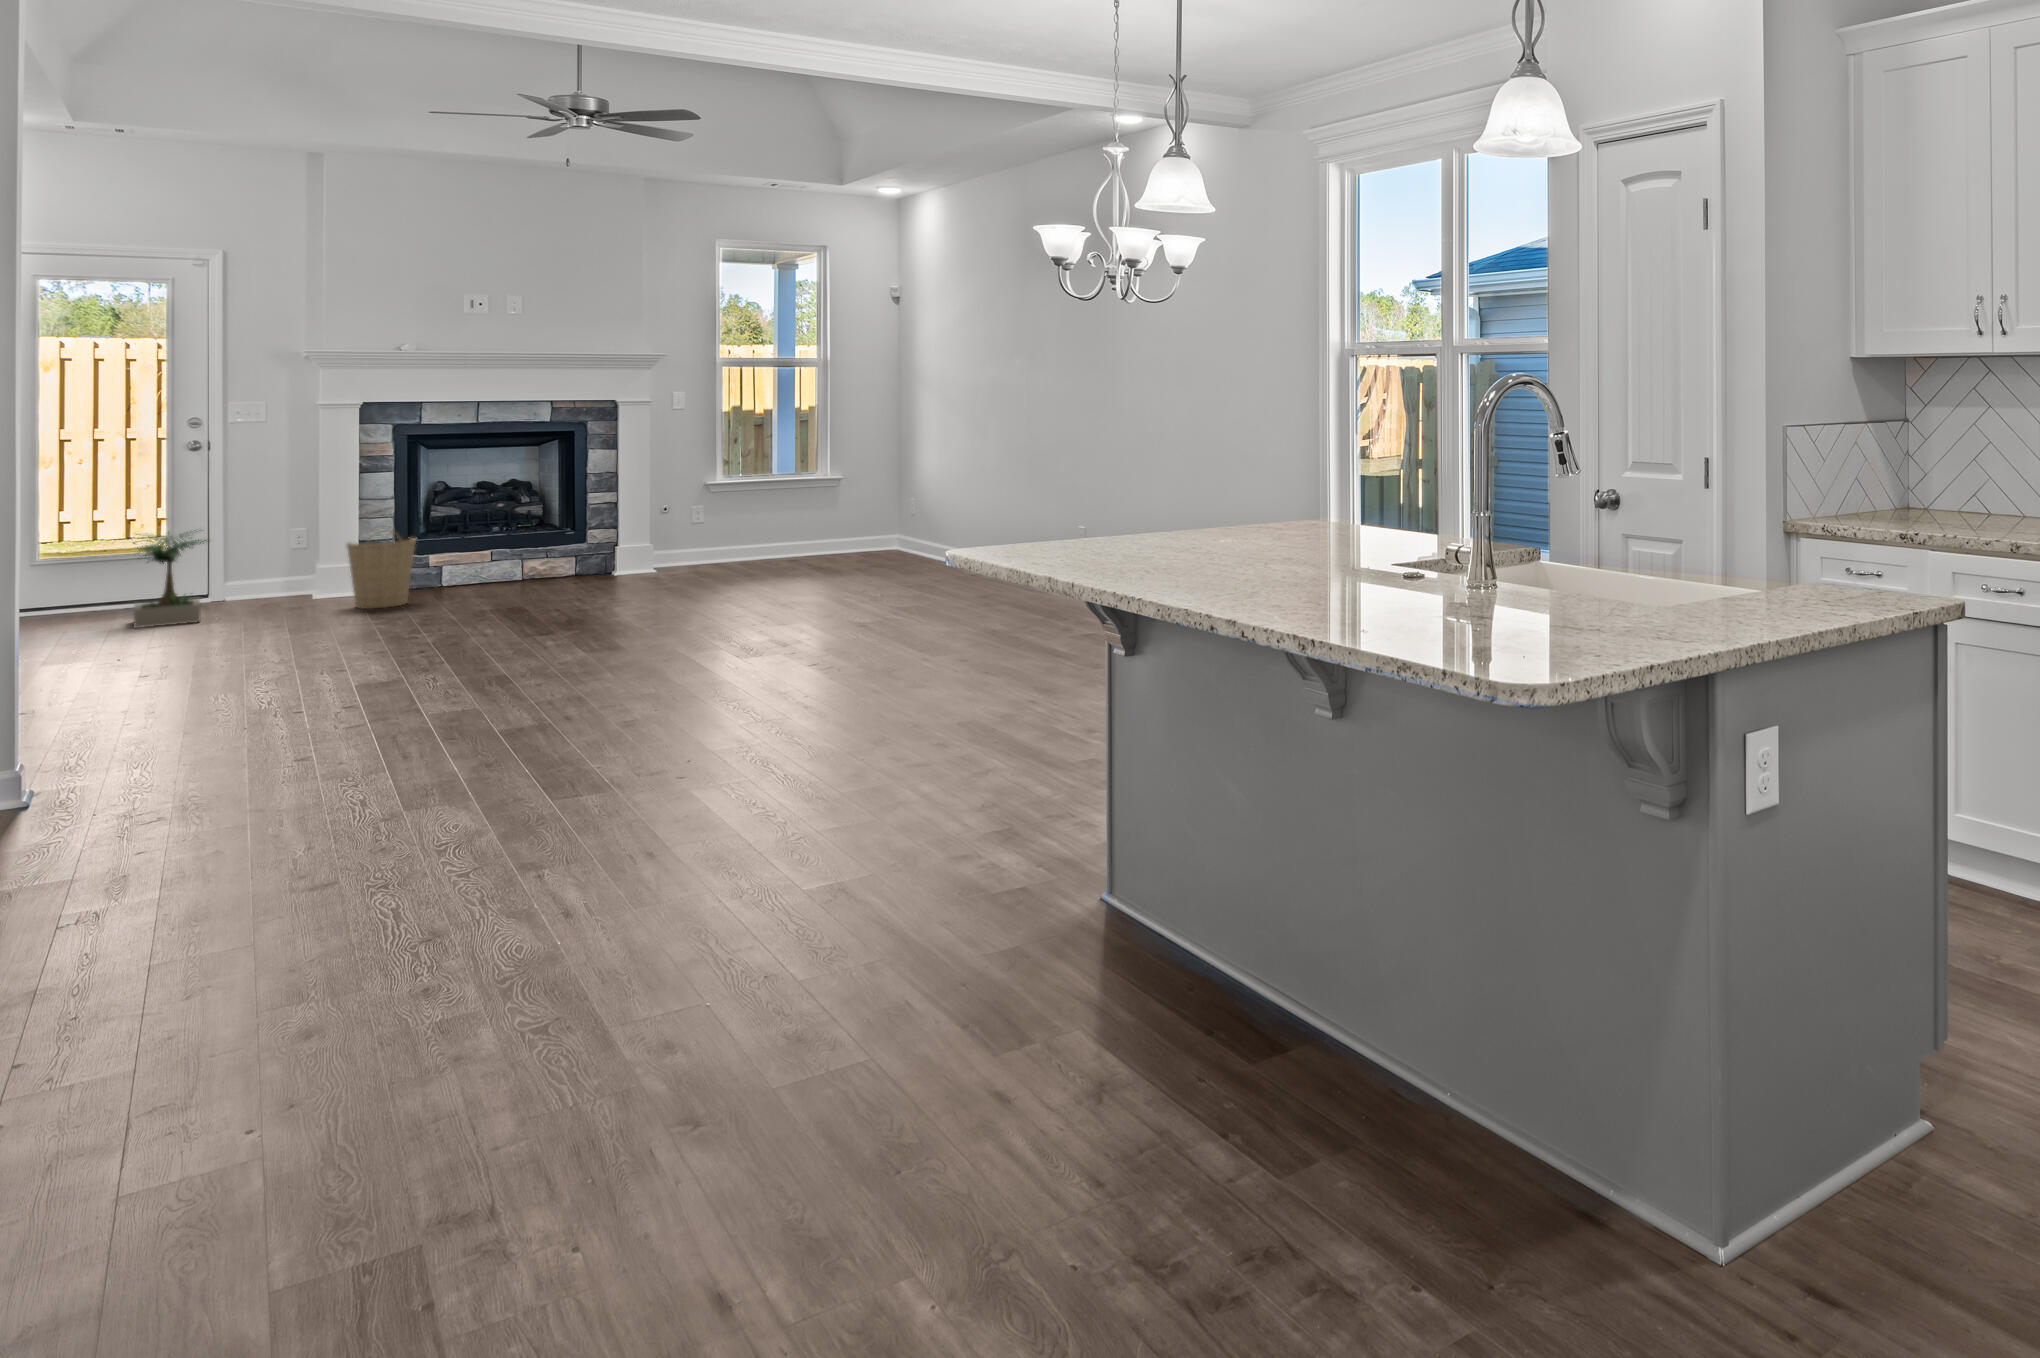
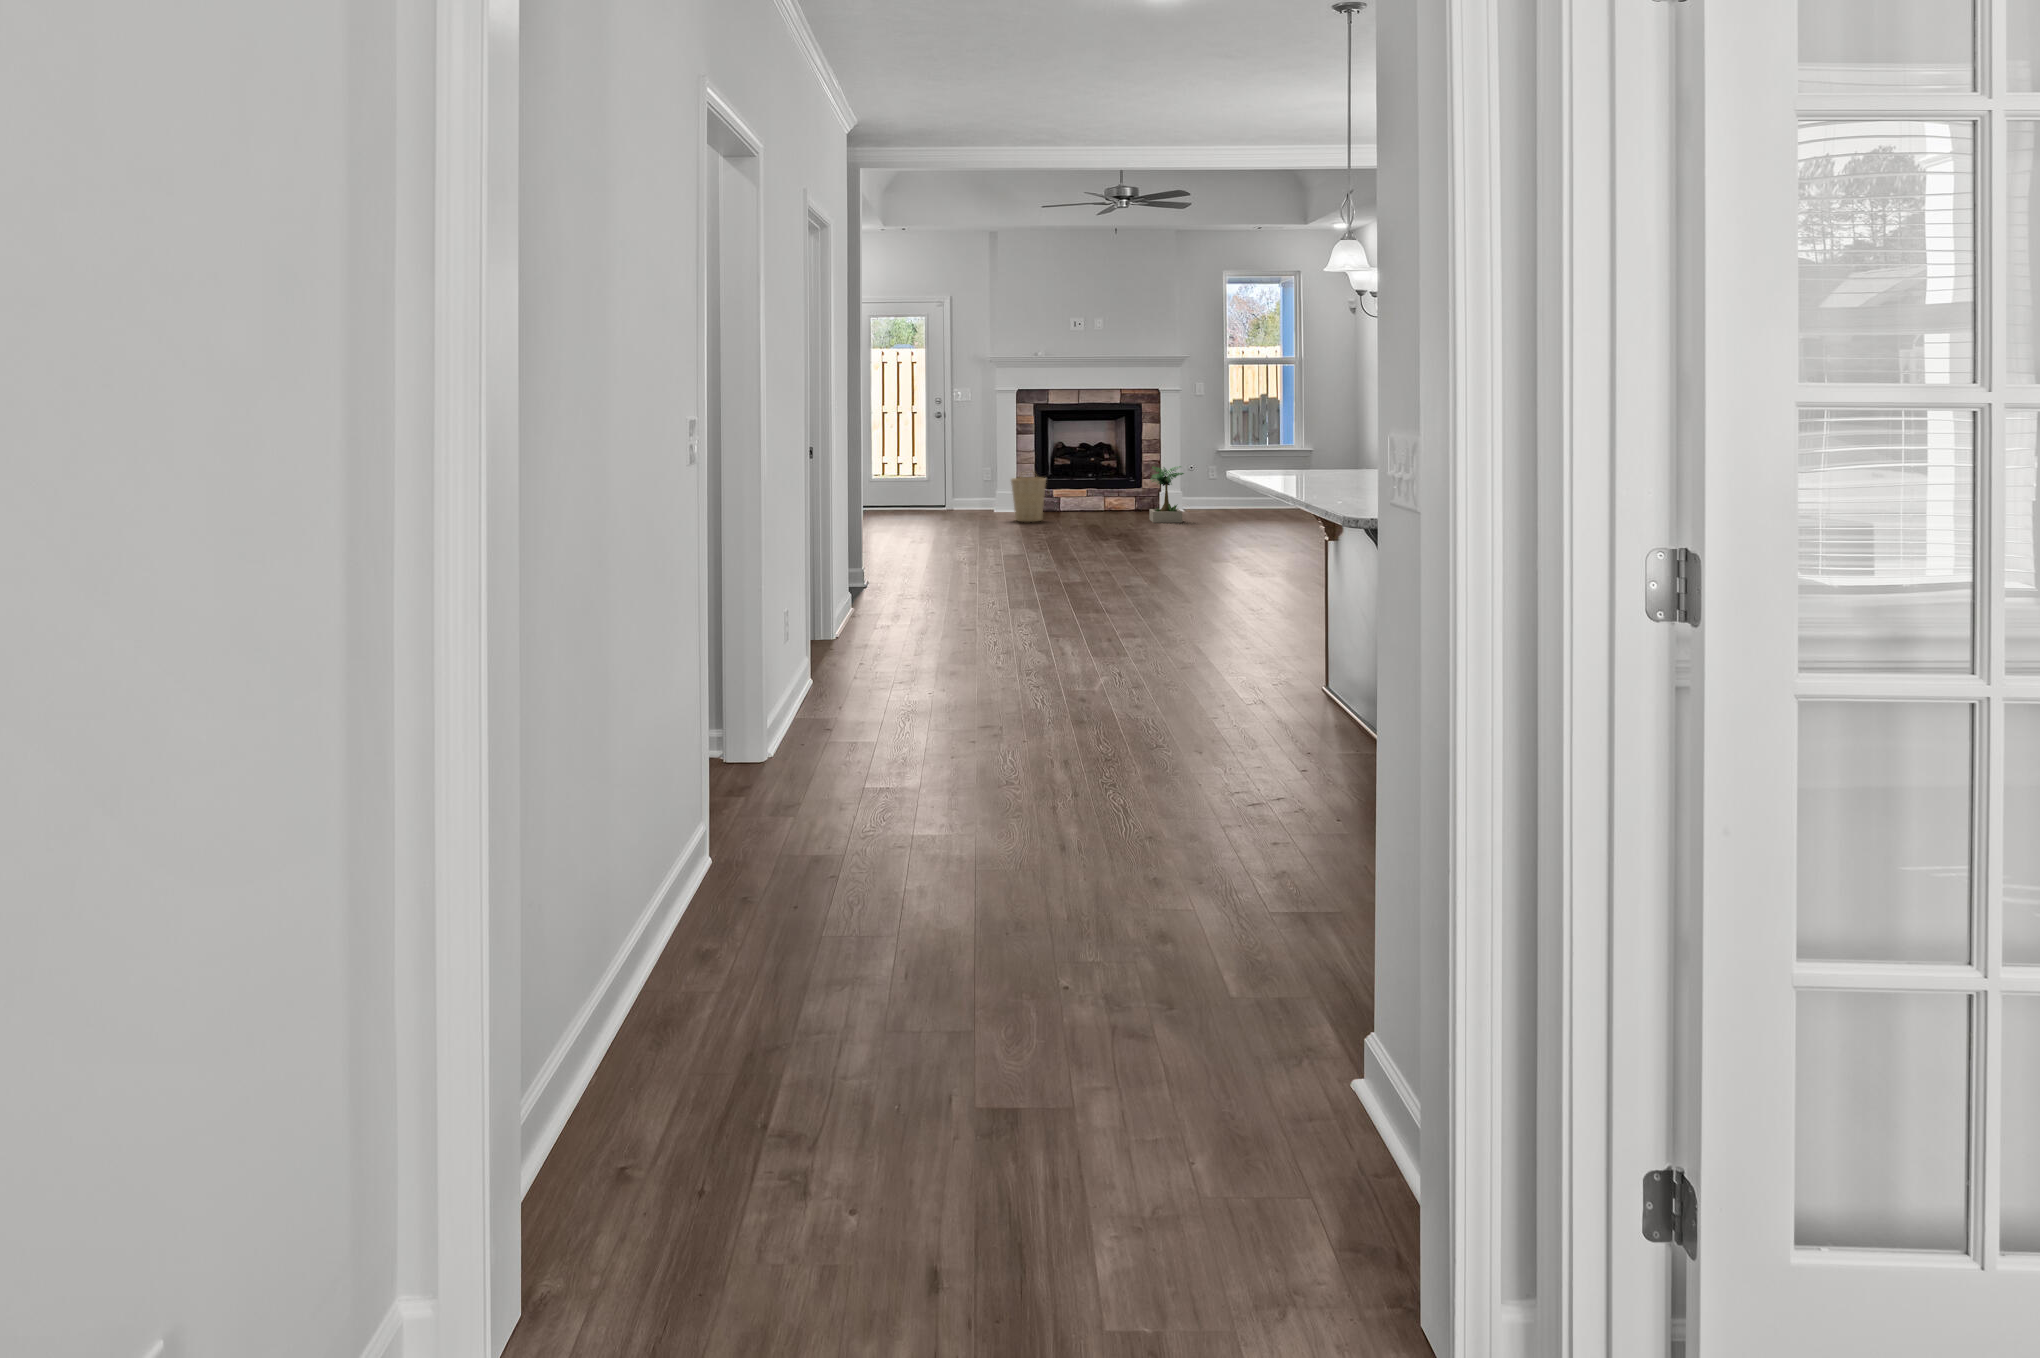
potted plant: present [134,530,206,628] -> present [1149,466,1184,523]

